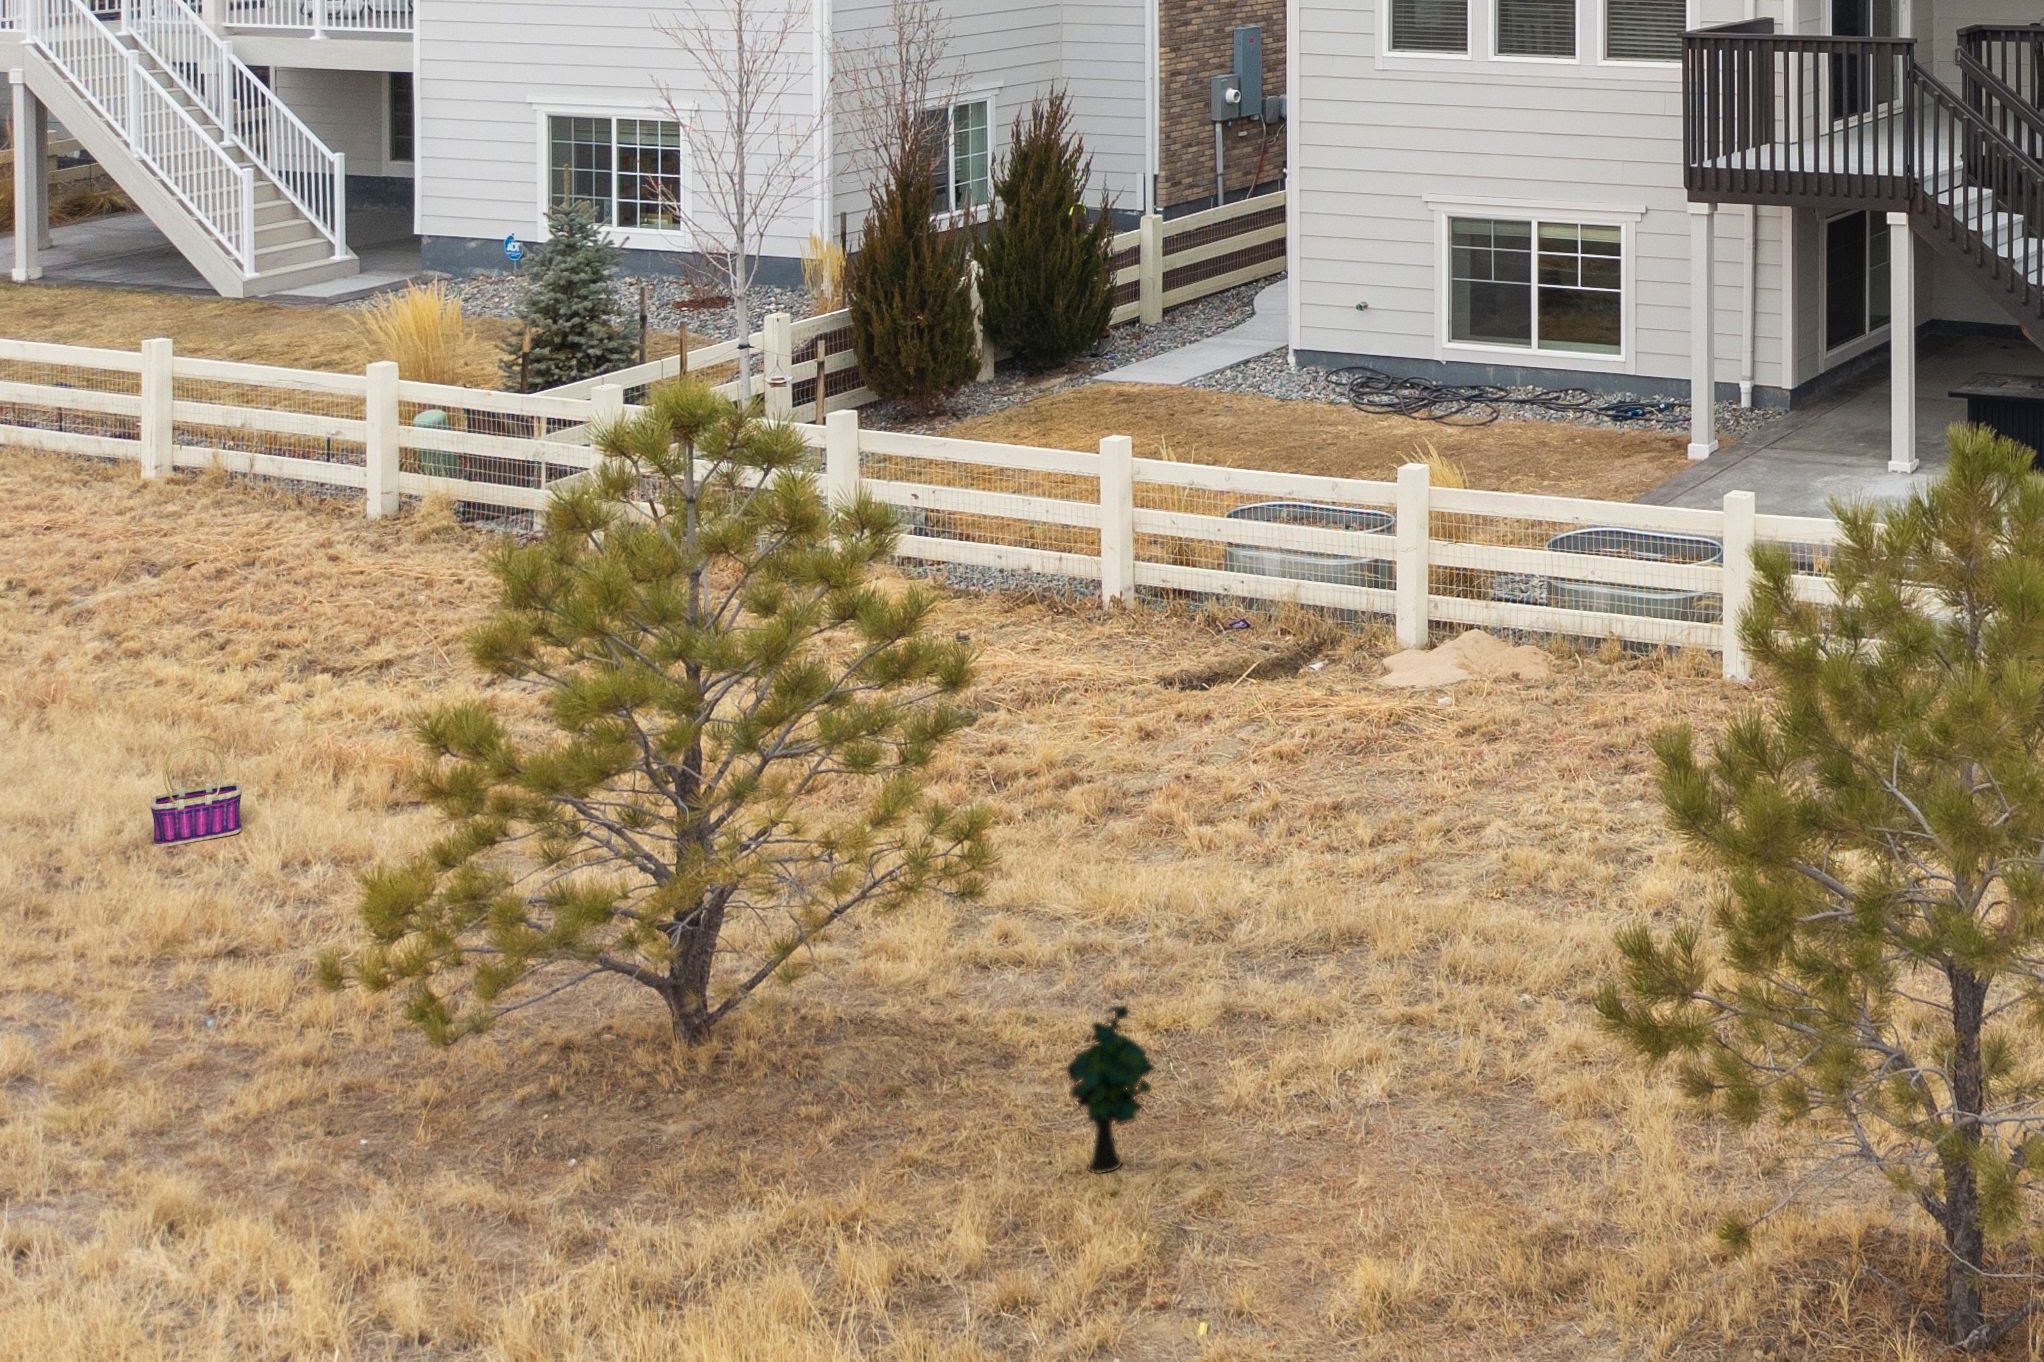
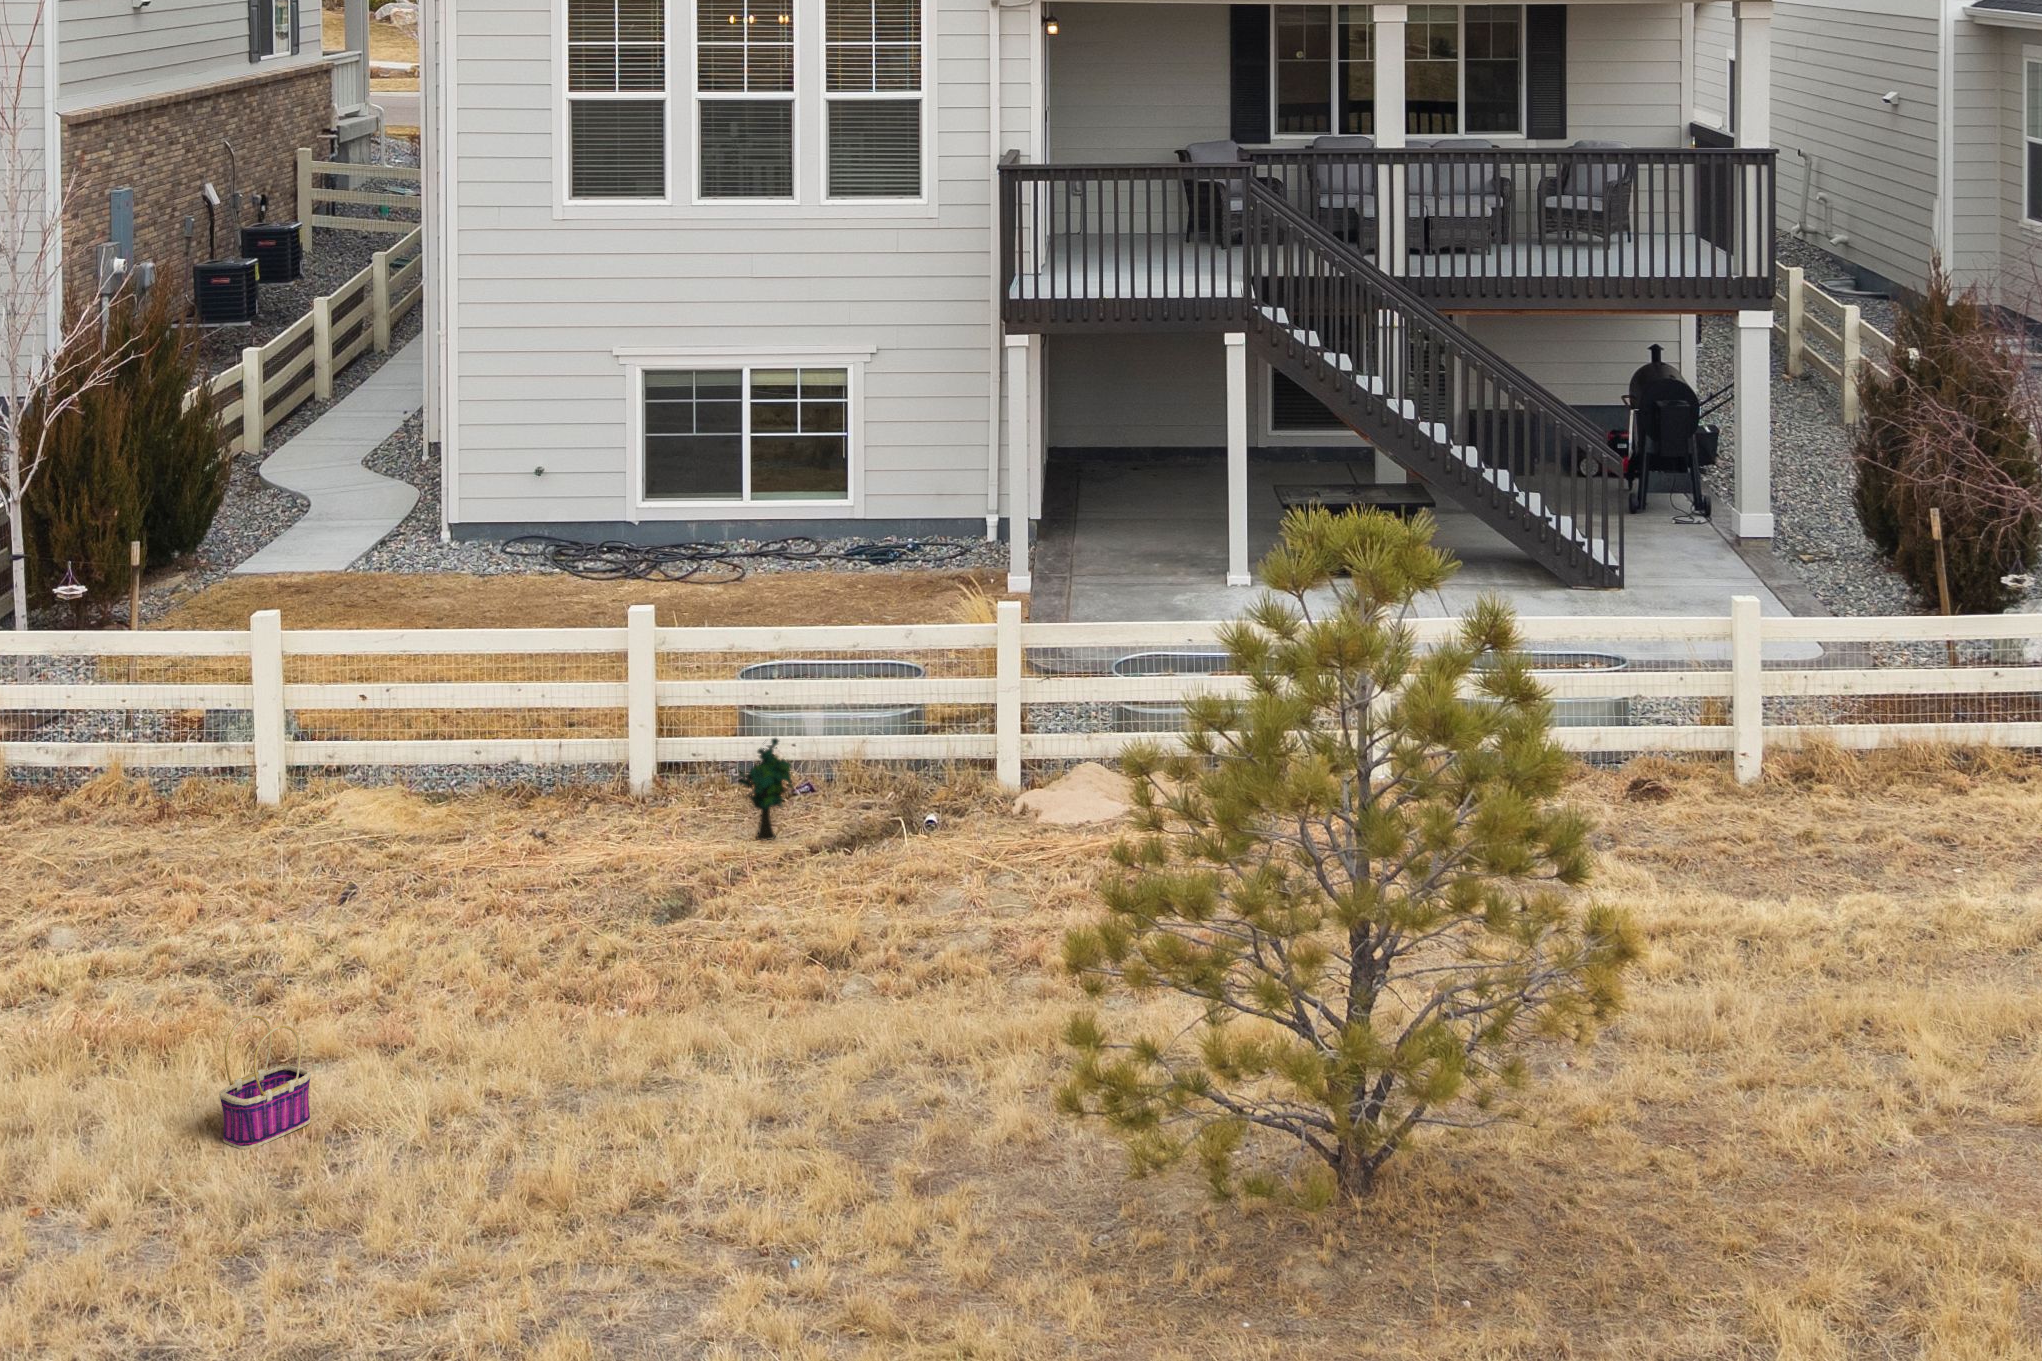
decorative plant: present [1061,1005,1155,1173] -> present [738,738,793,840]

